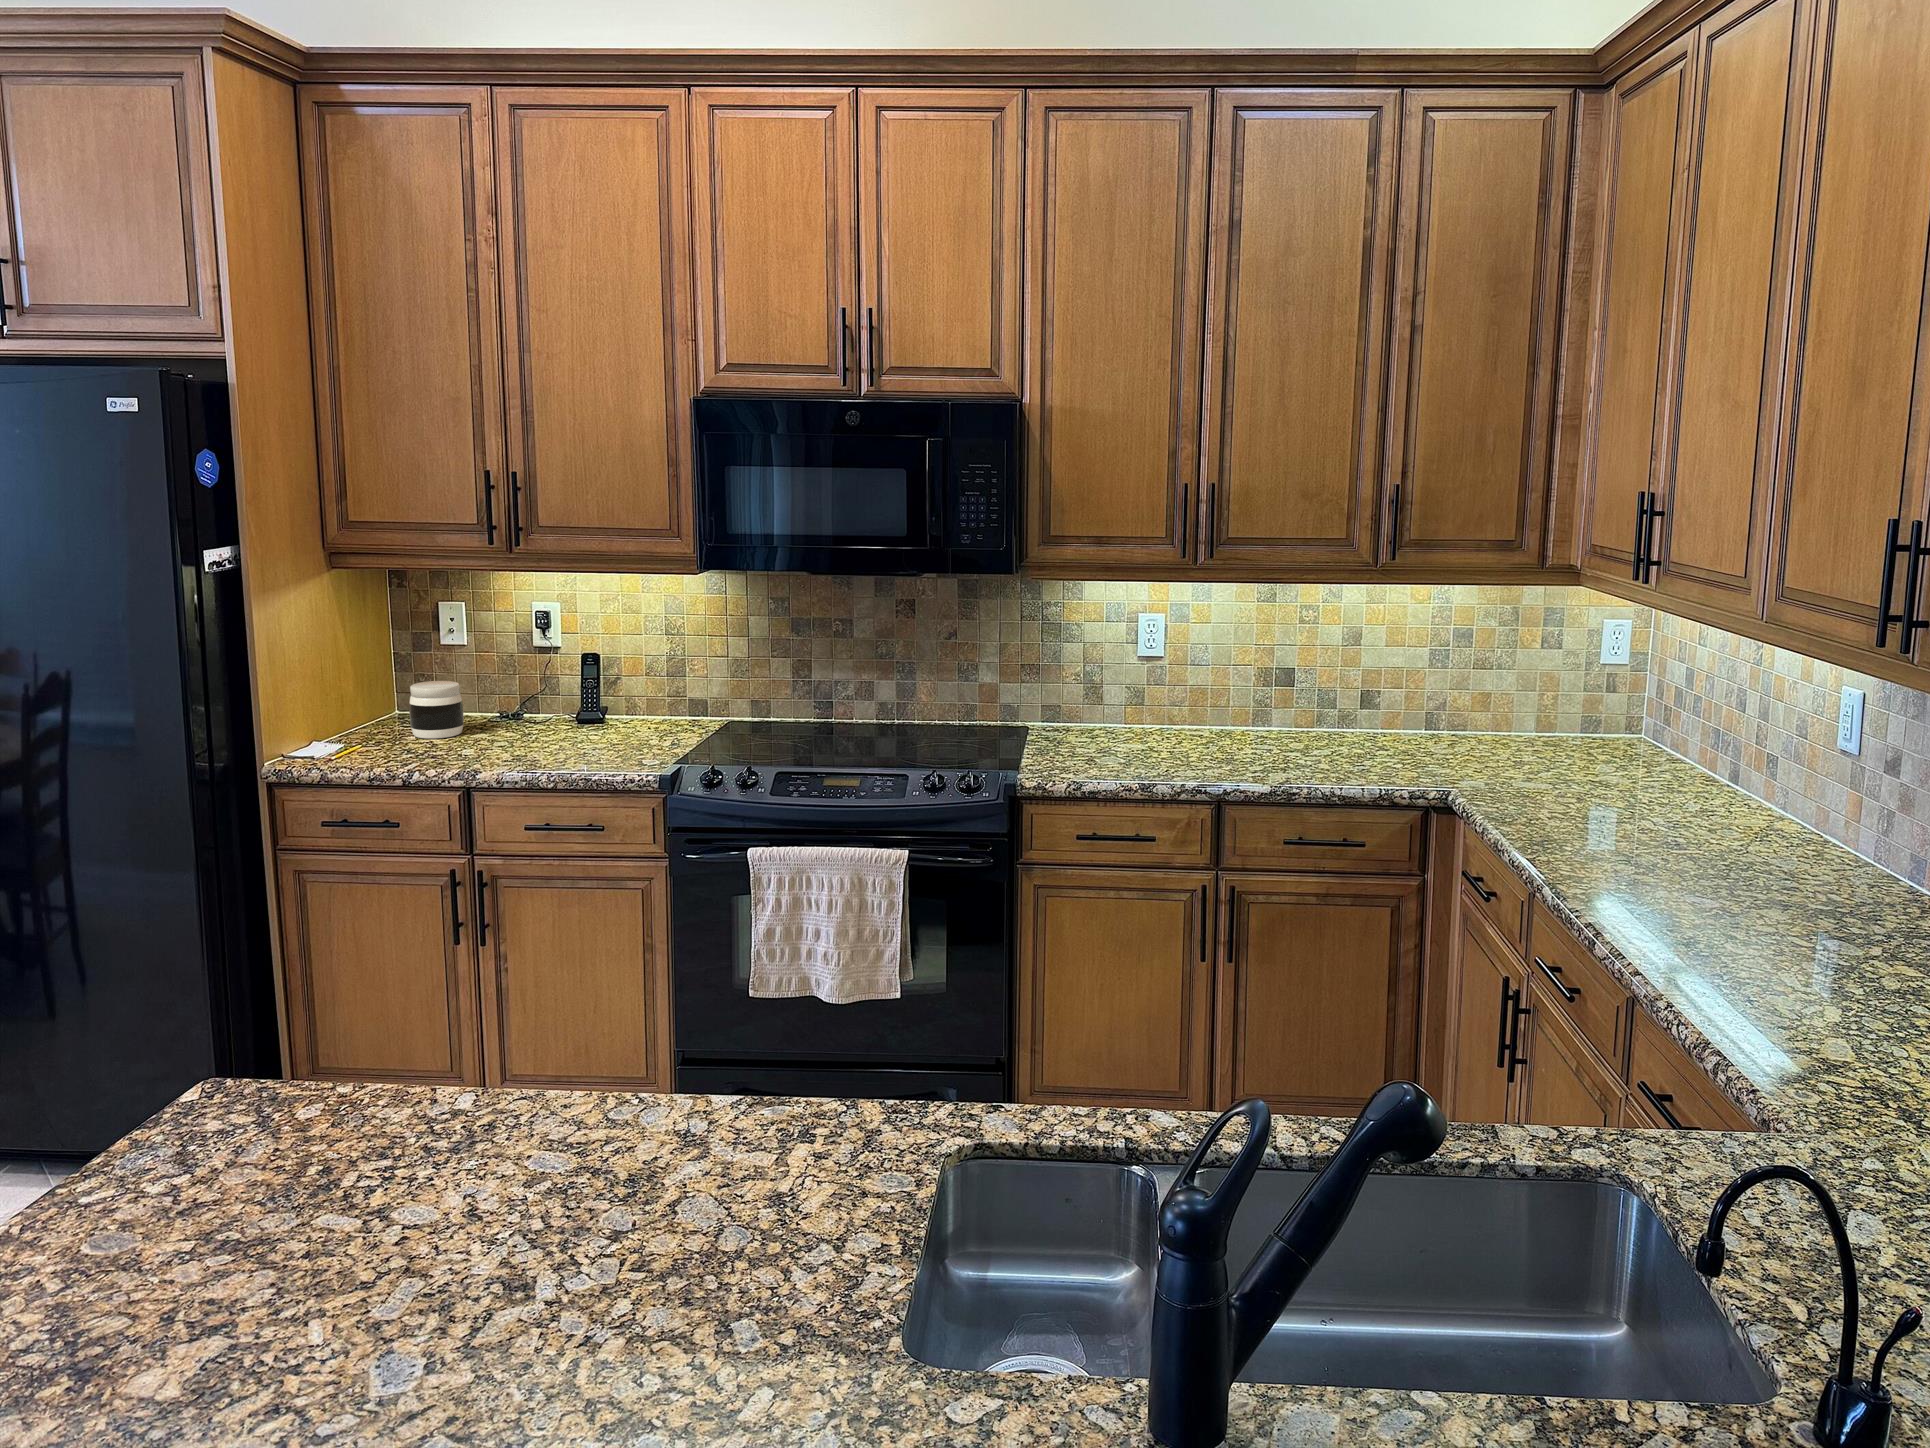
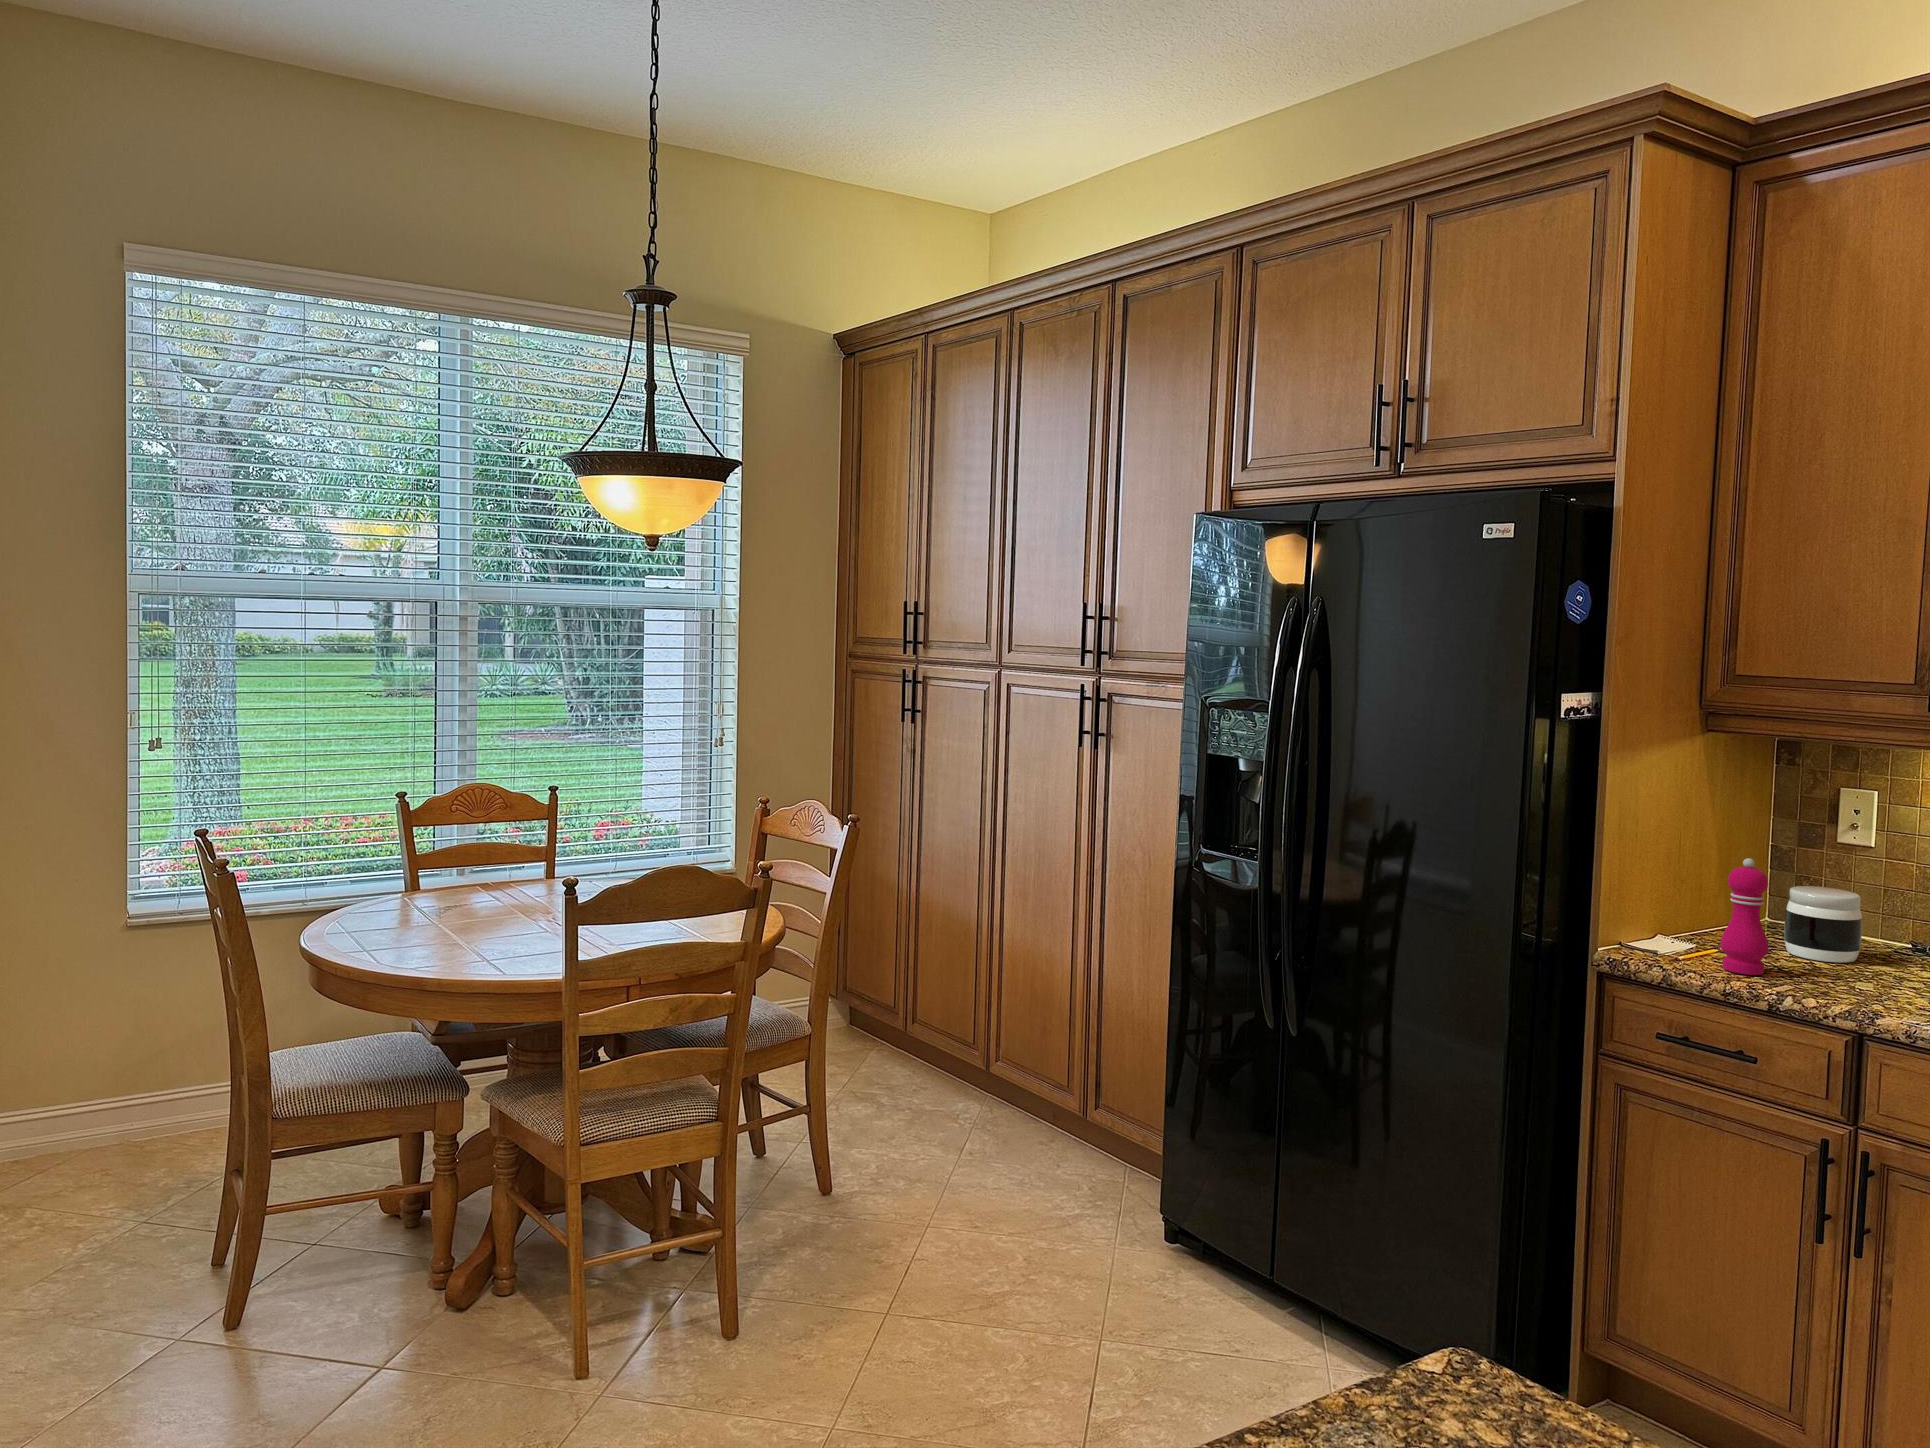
pepper mill: none [363,670,399,762] -> present [1721,858,1768,975]

